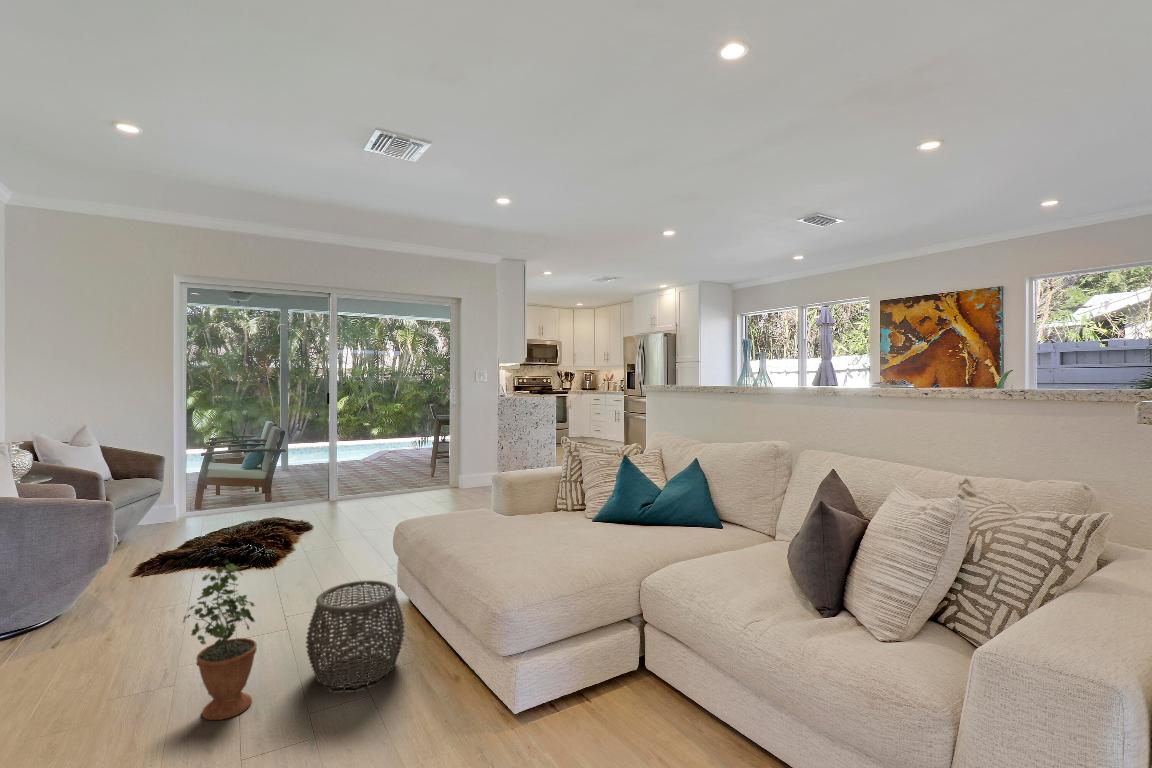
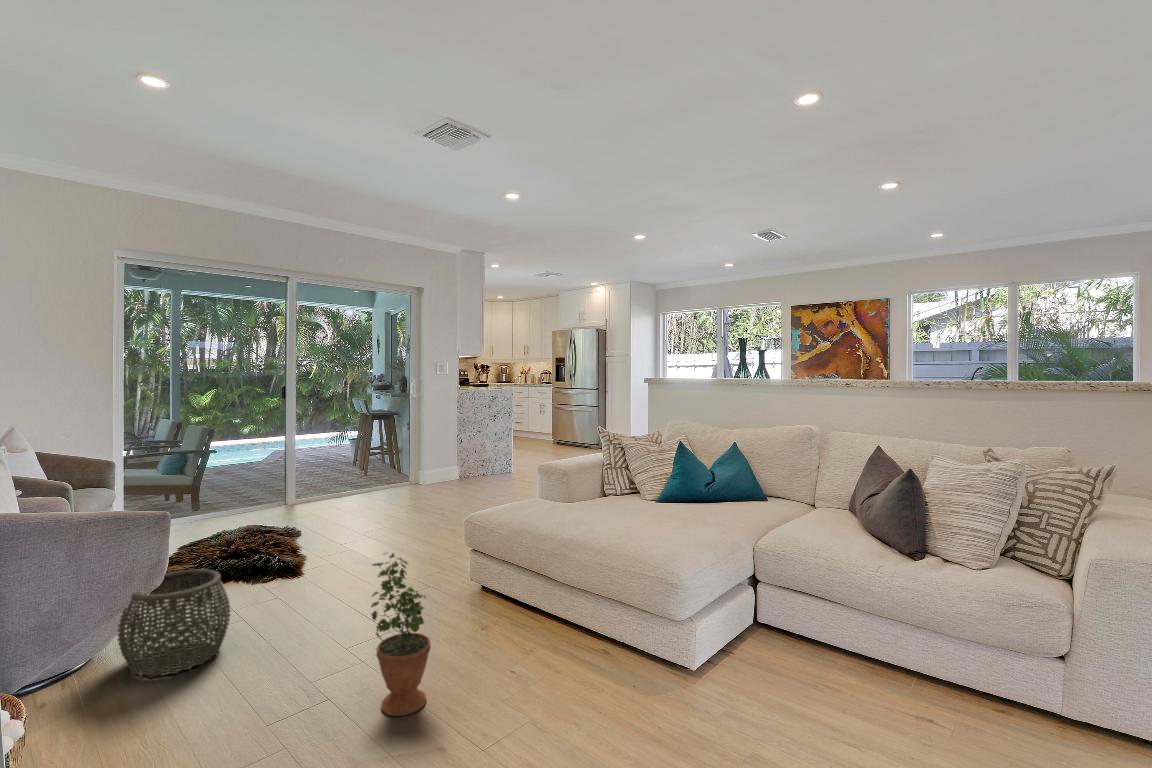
woven basket: present [306,581,405,689] -> present [117,569,231,677]

